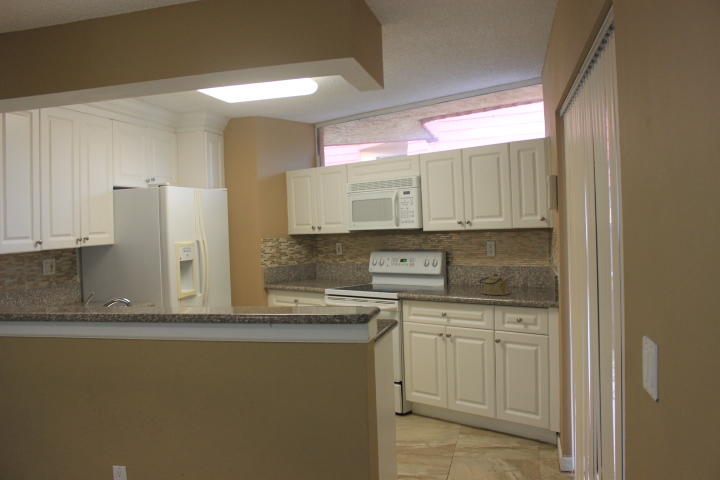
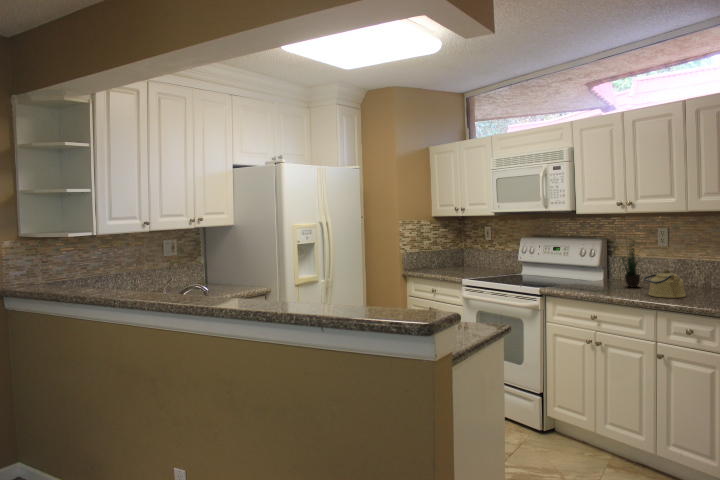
potted plant: none [453,244,477,289] -> present [622,244,640,287]

